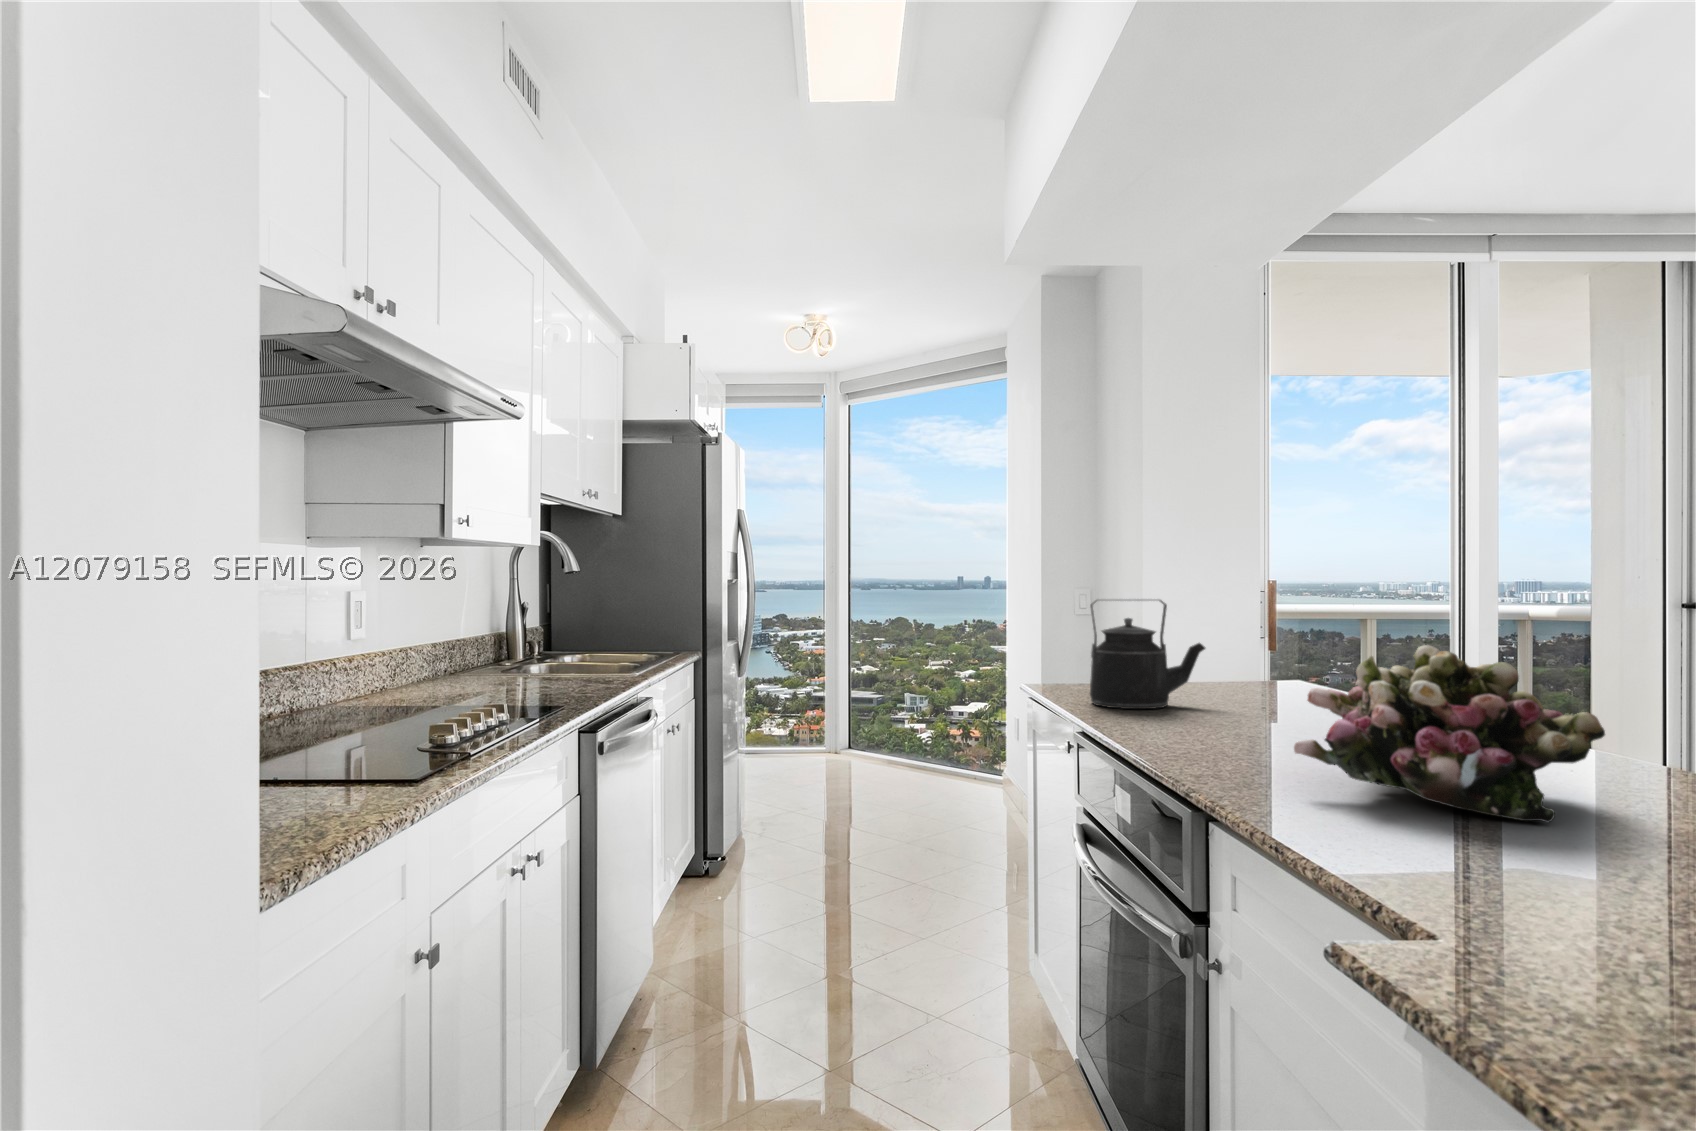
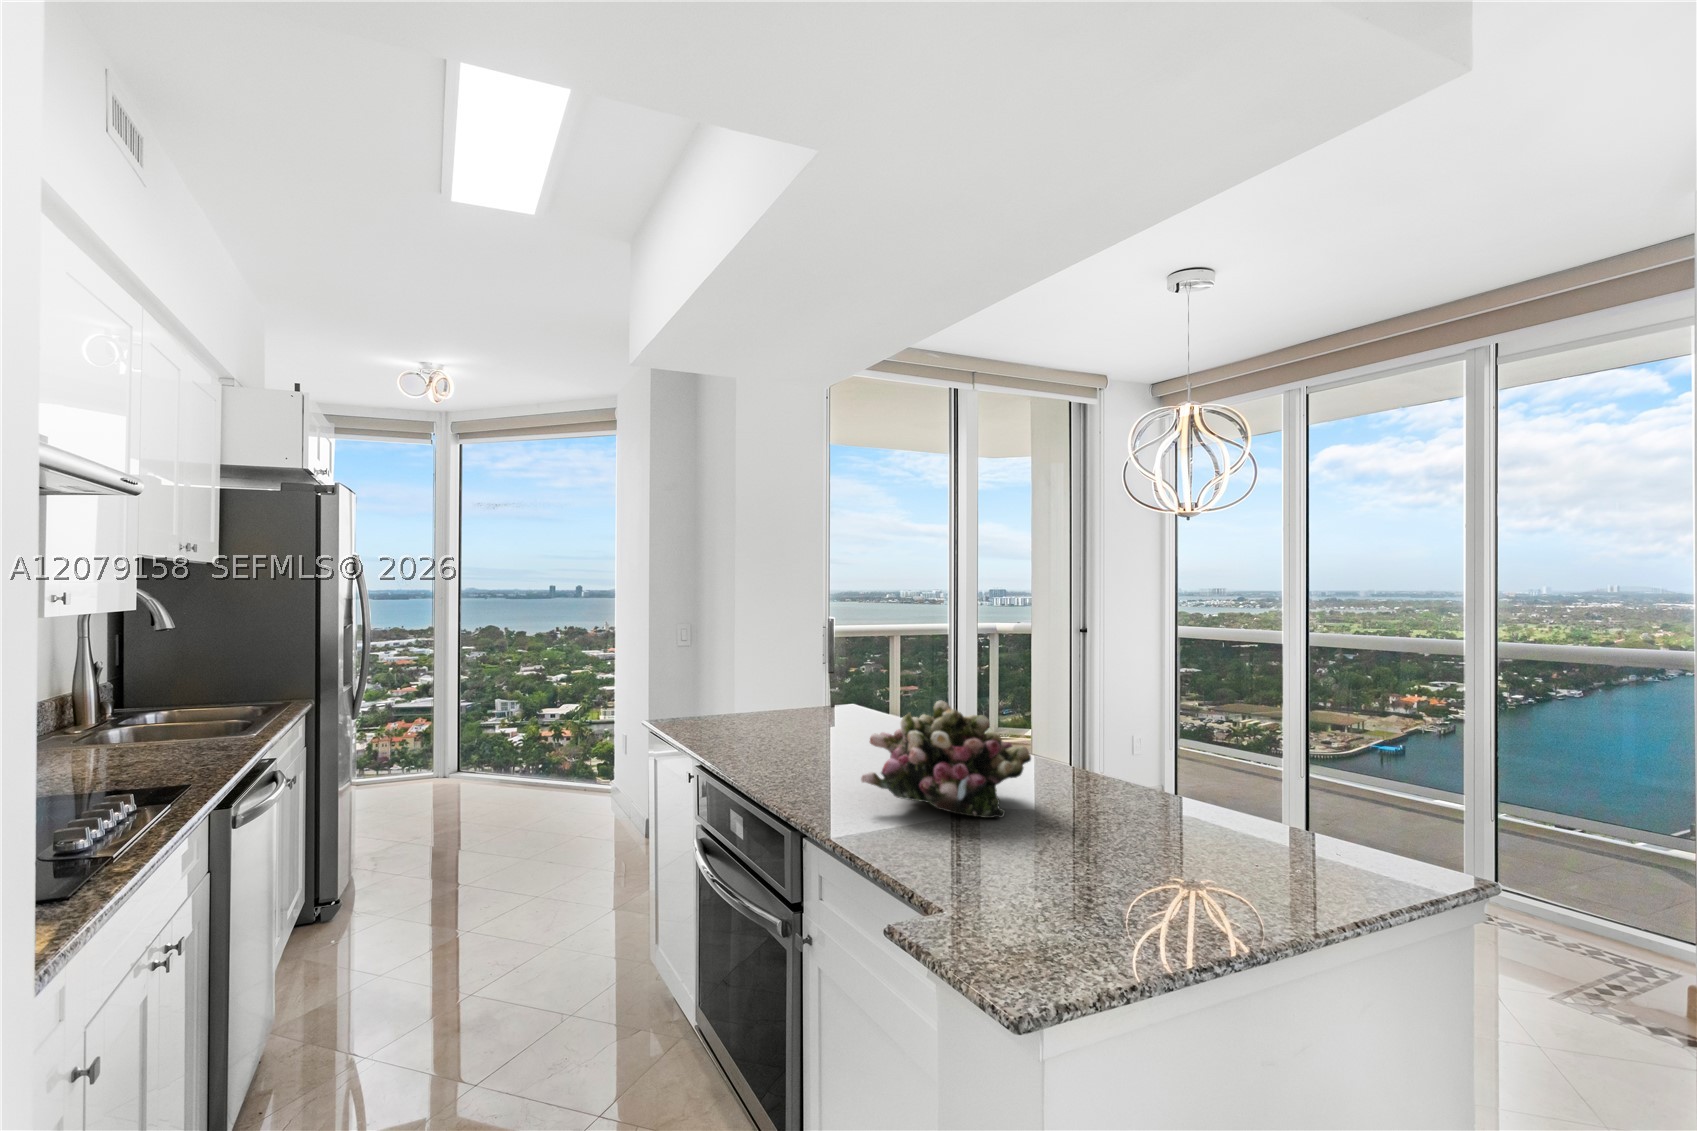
kettle: present [1090,600,1205,709] -> none [702,644,792,736]

